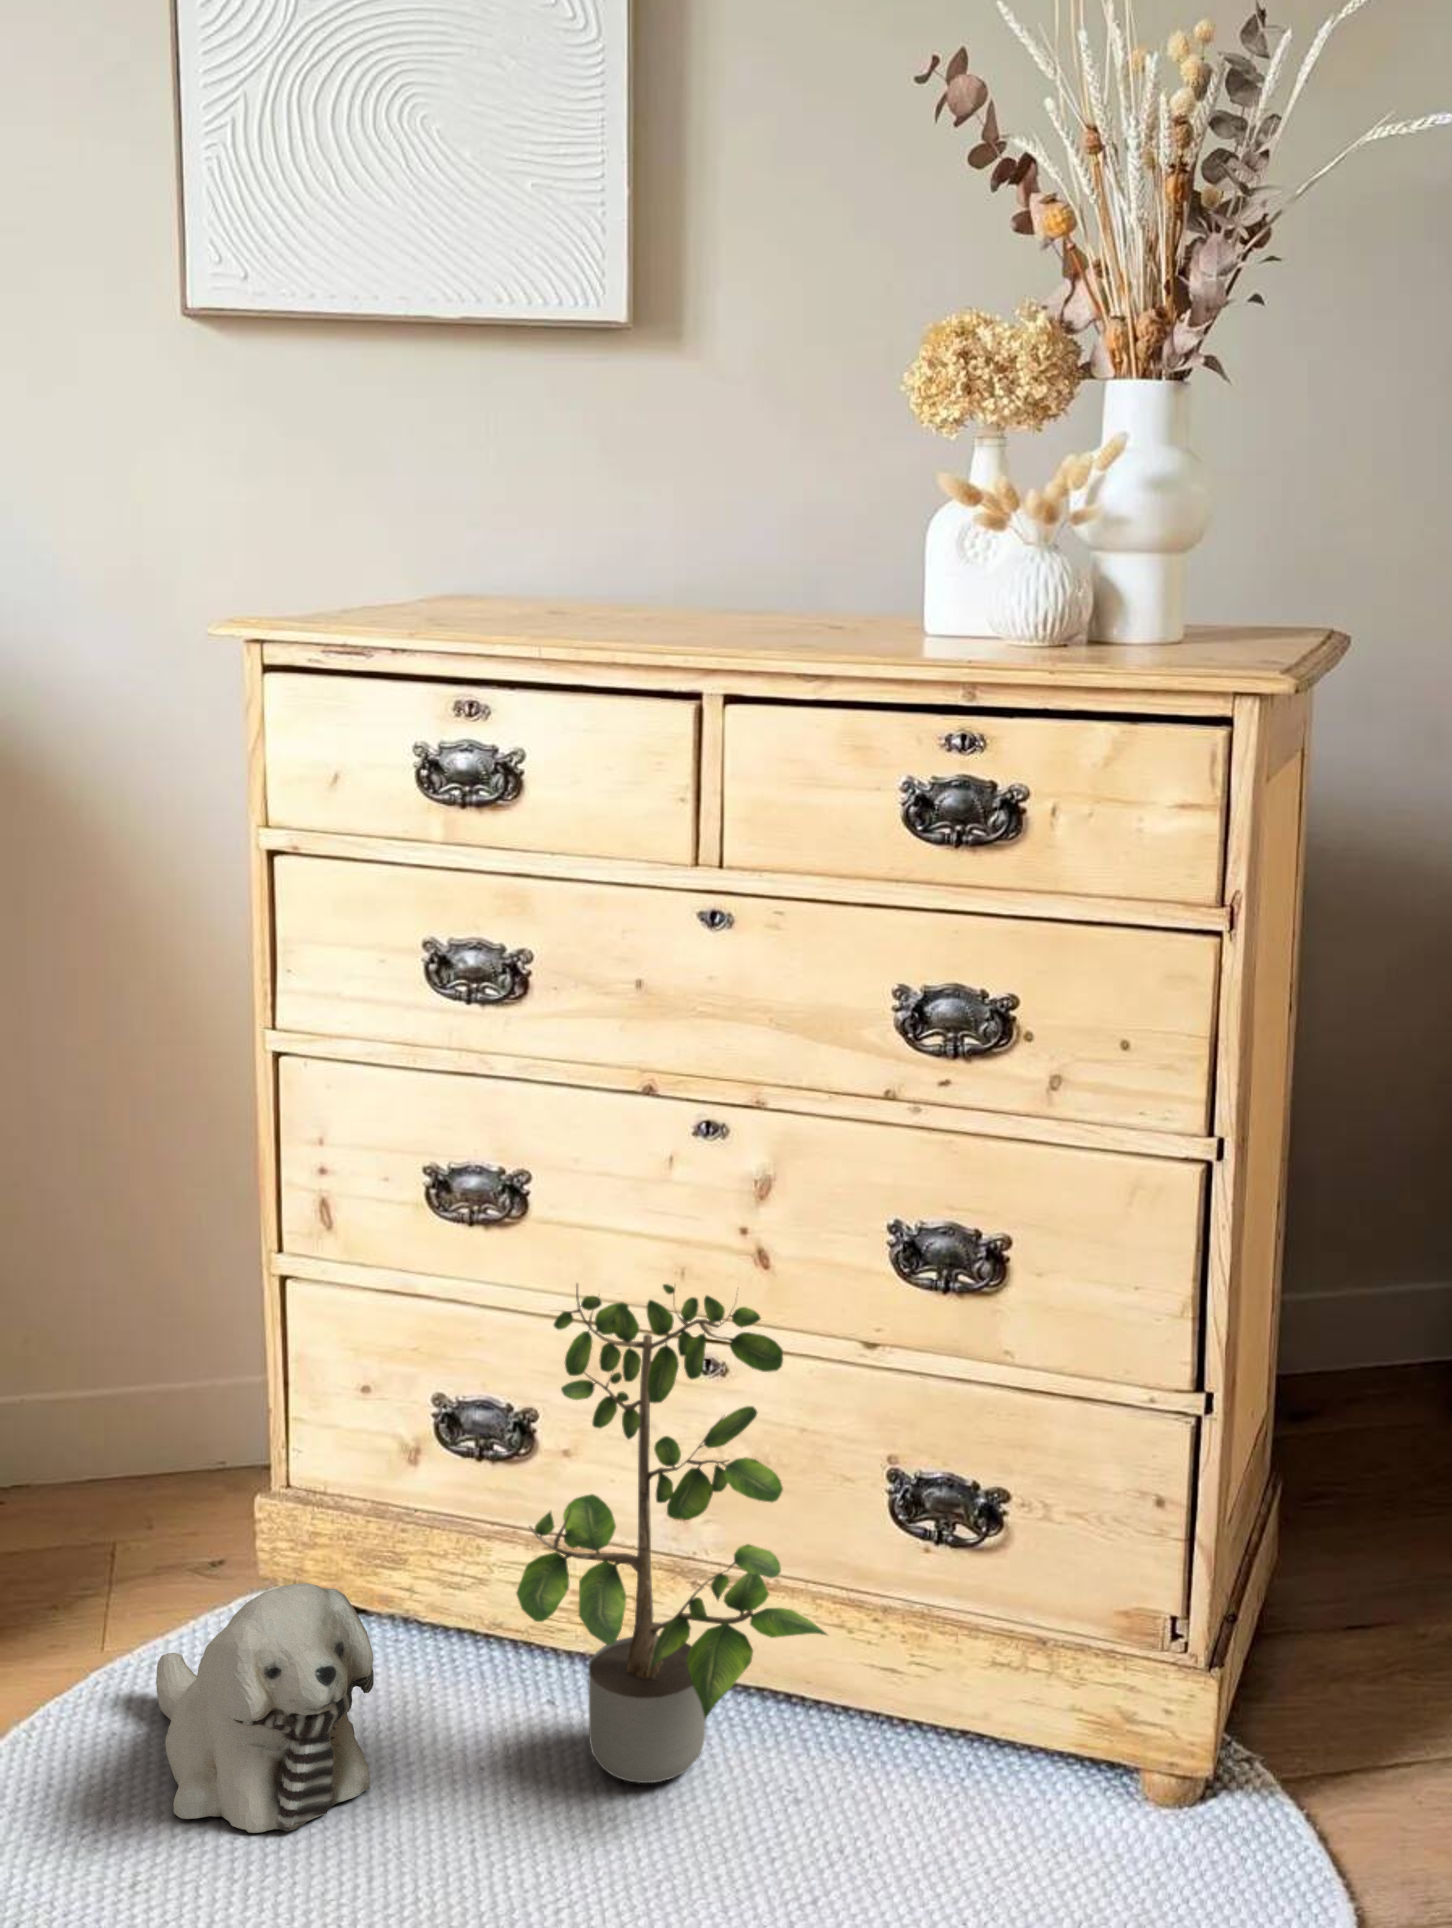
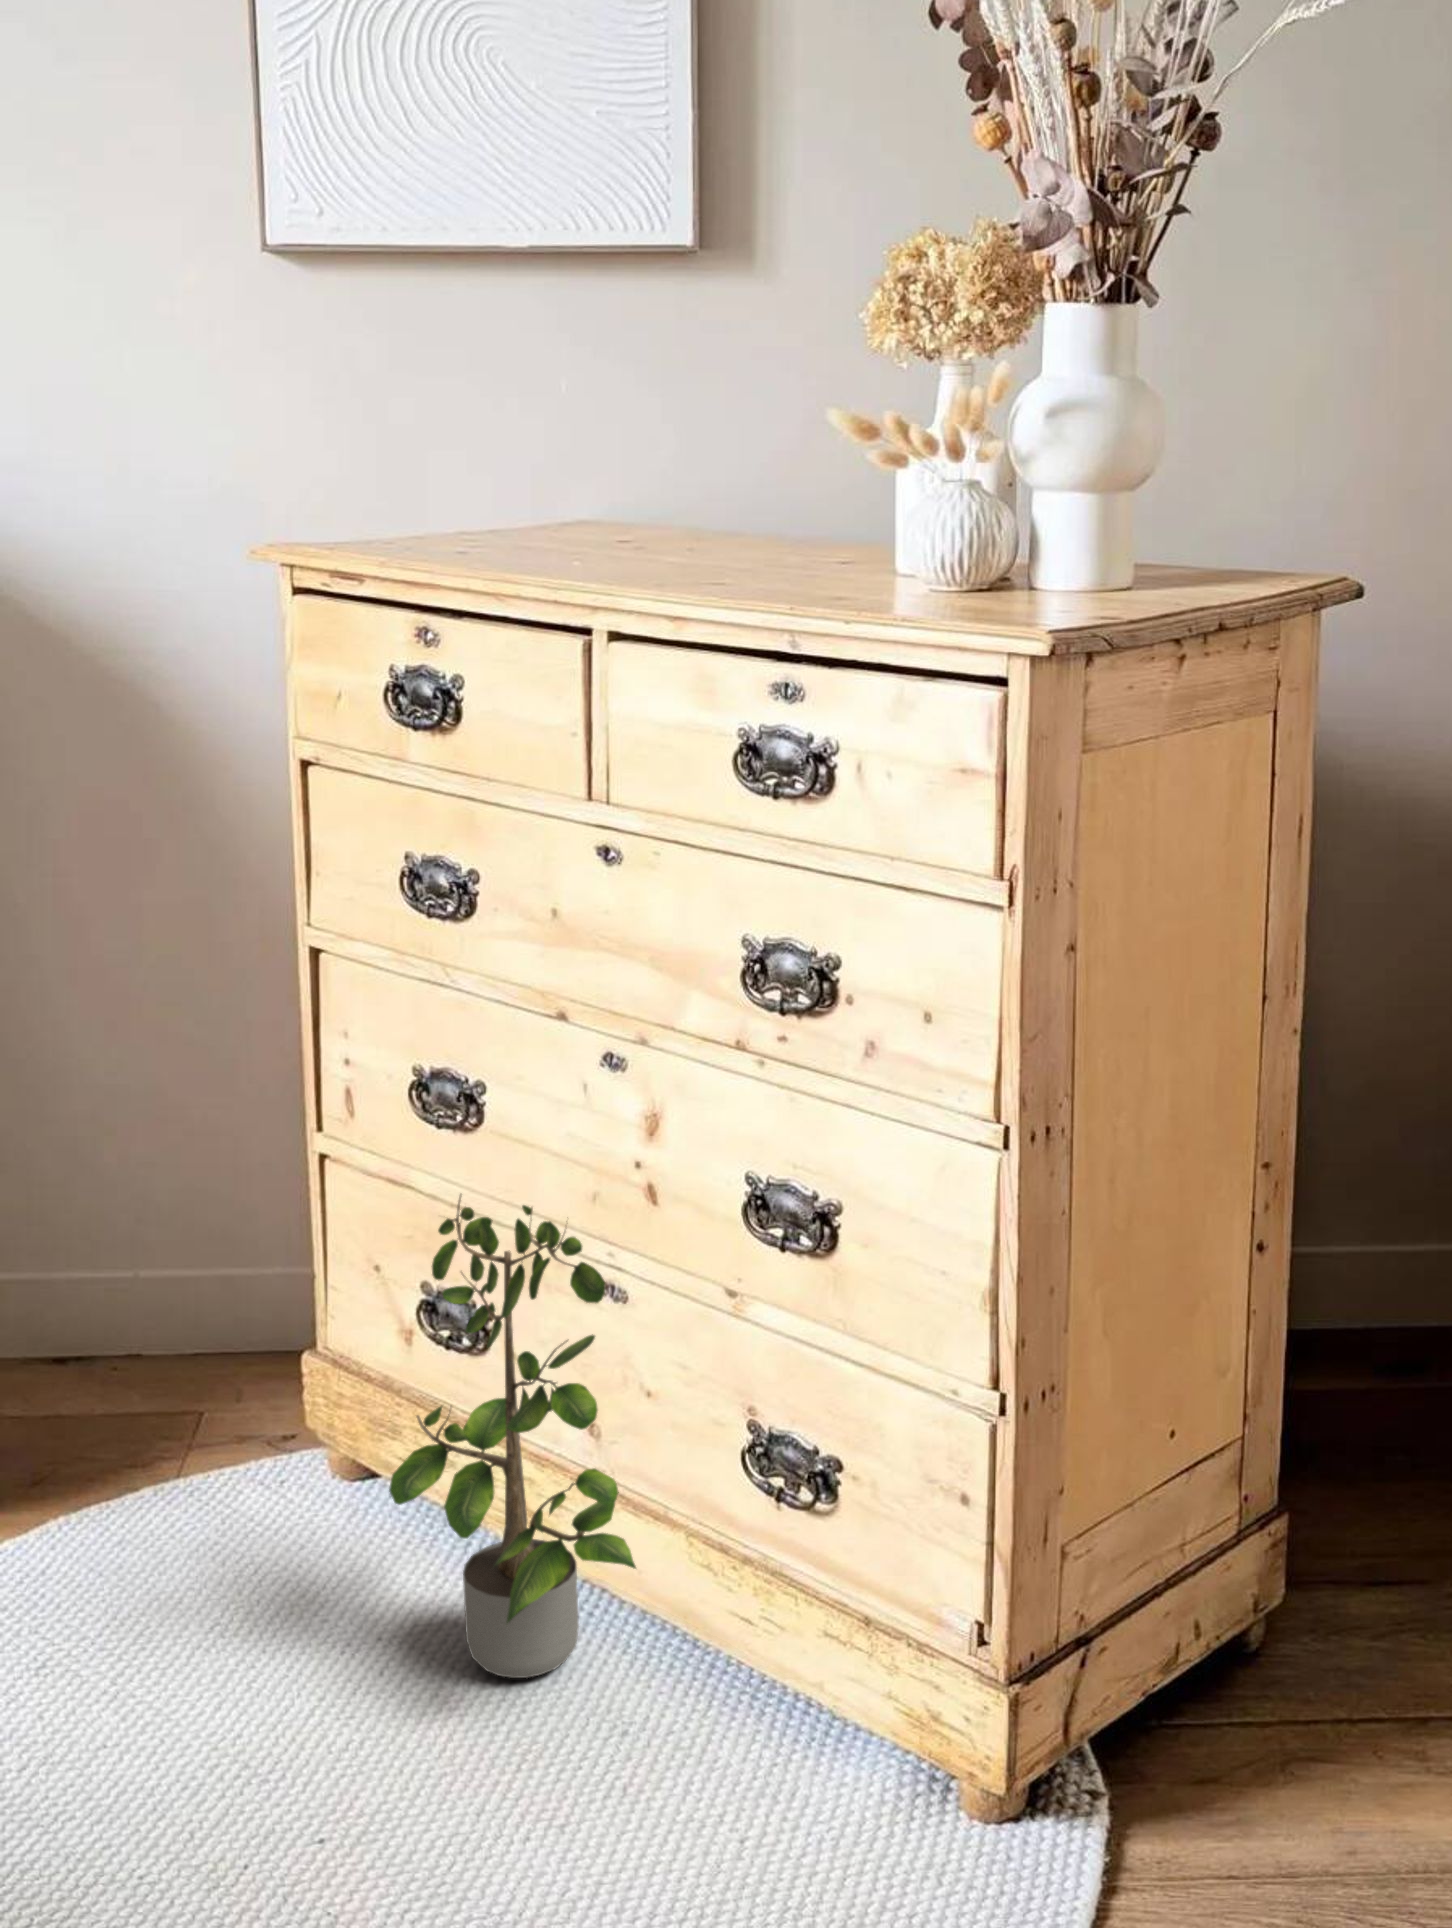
plush toy: present [156,1583,374,1833] -> none [117,1431,311,1647]

